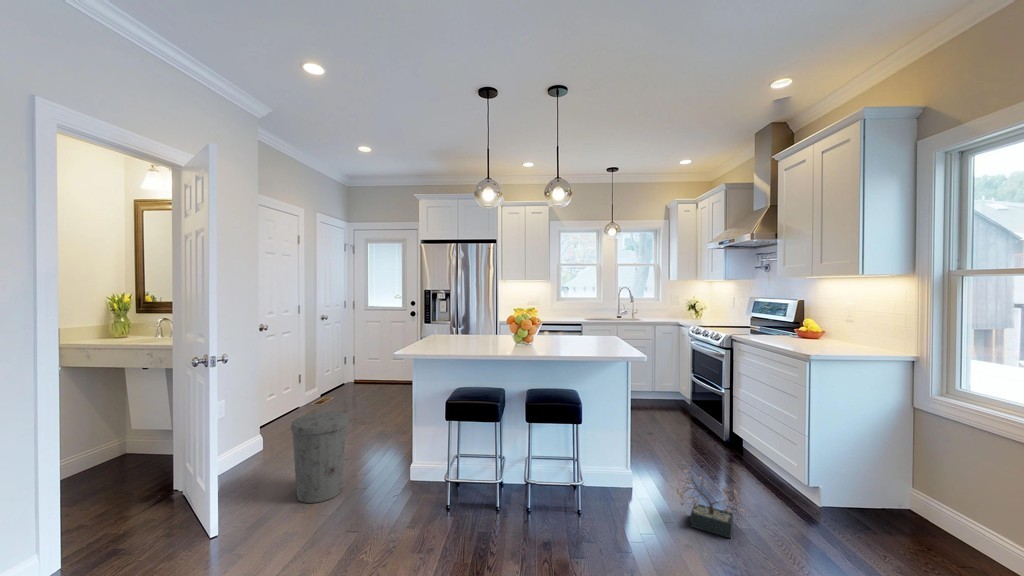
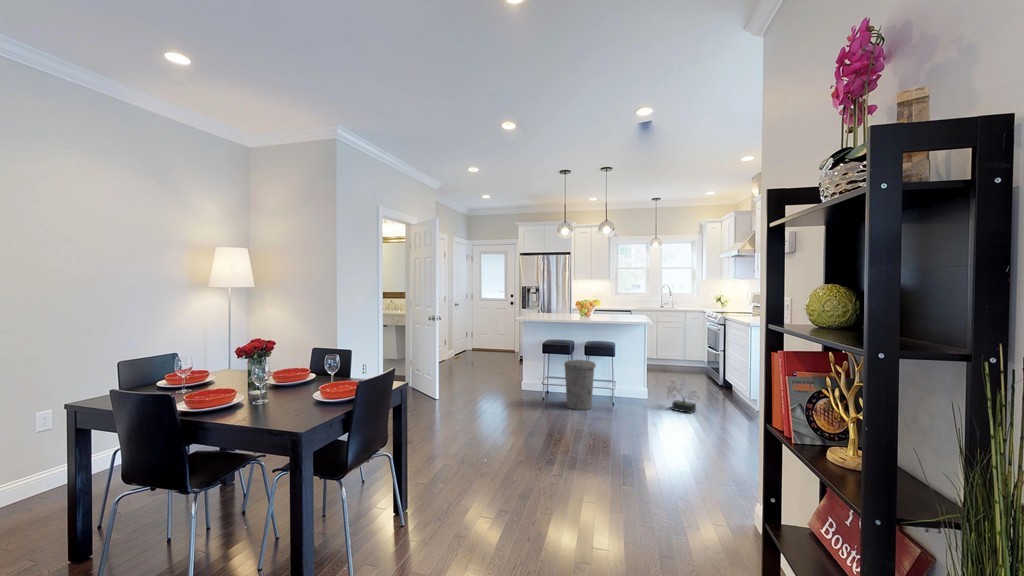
trash can: present [291,412,349,503] -> present [564,360,596,410]

